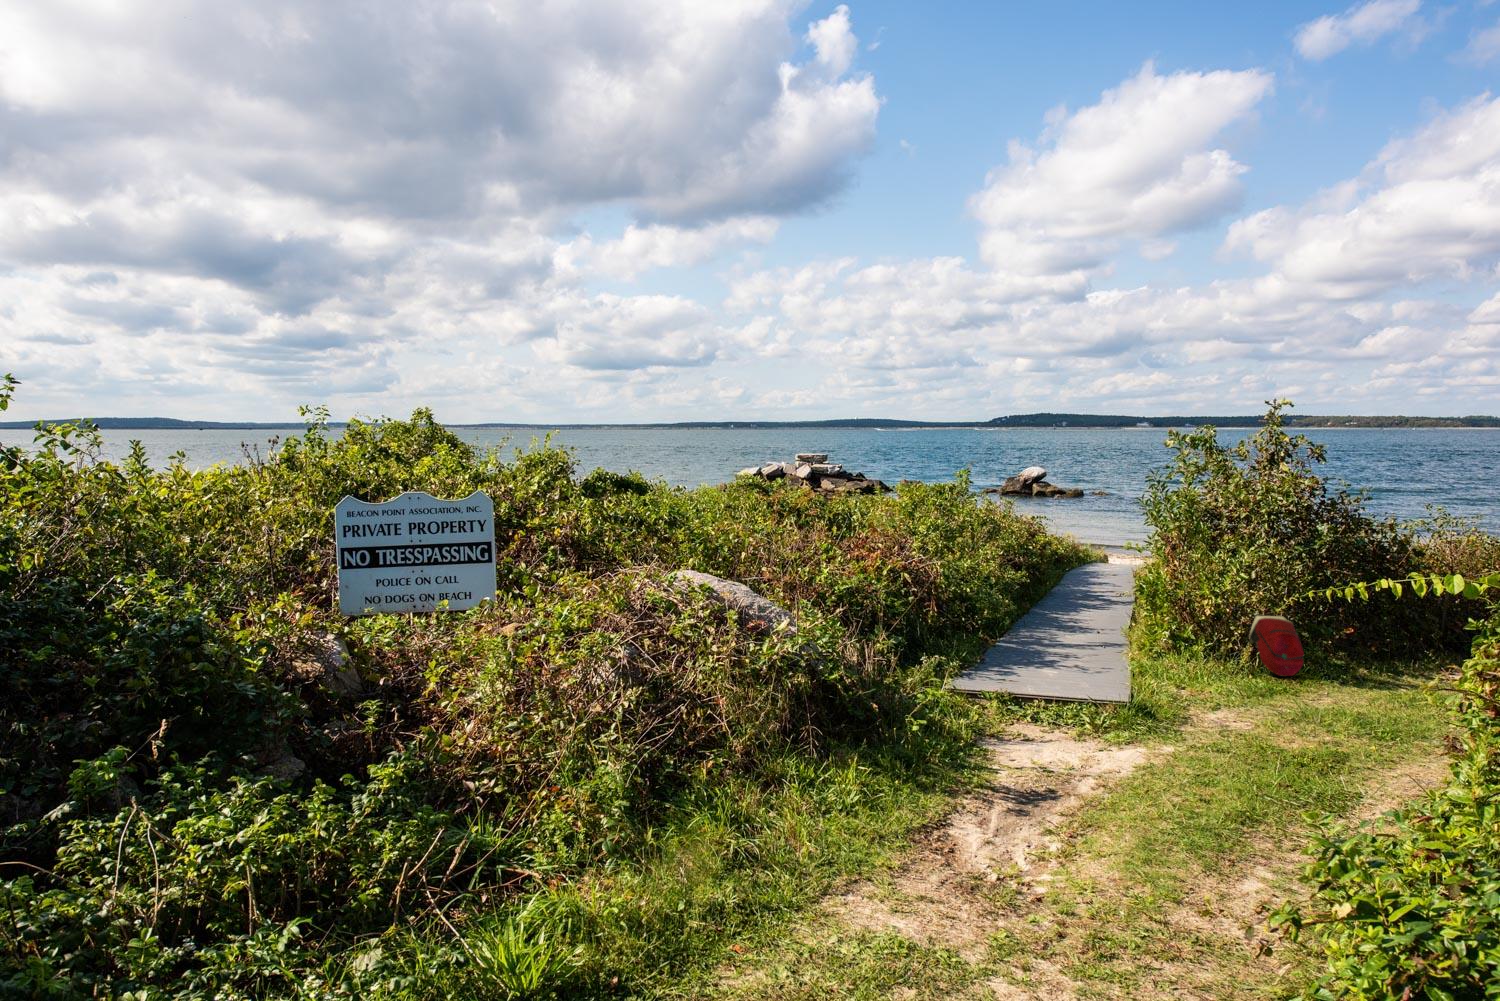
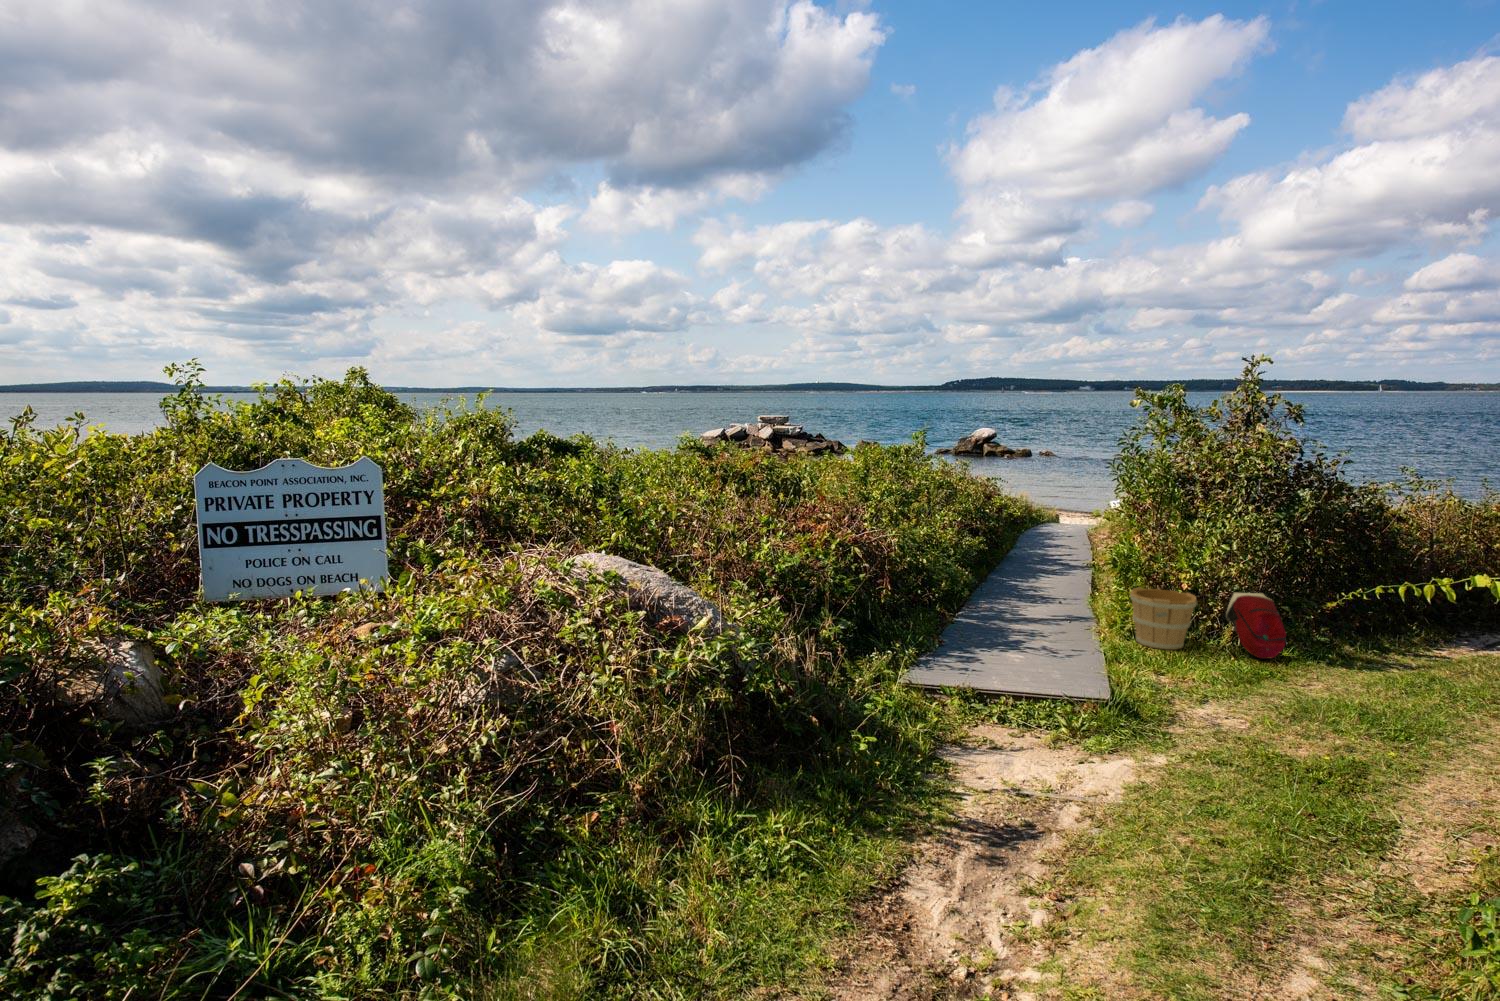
wooden bucket: none [1159,612,1221,669] -> present [1131,588,1197,650]

